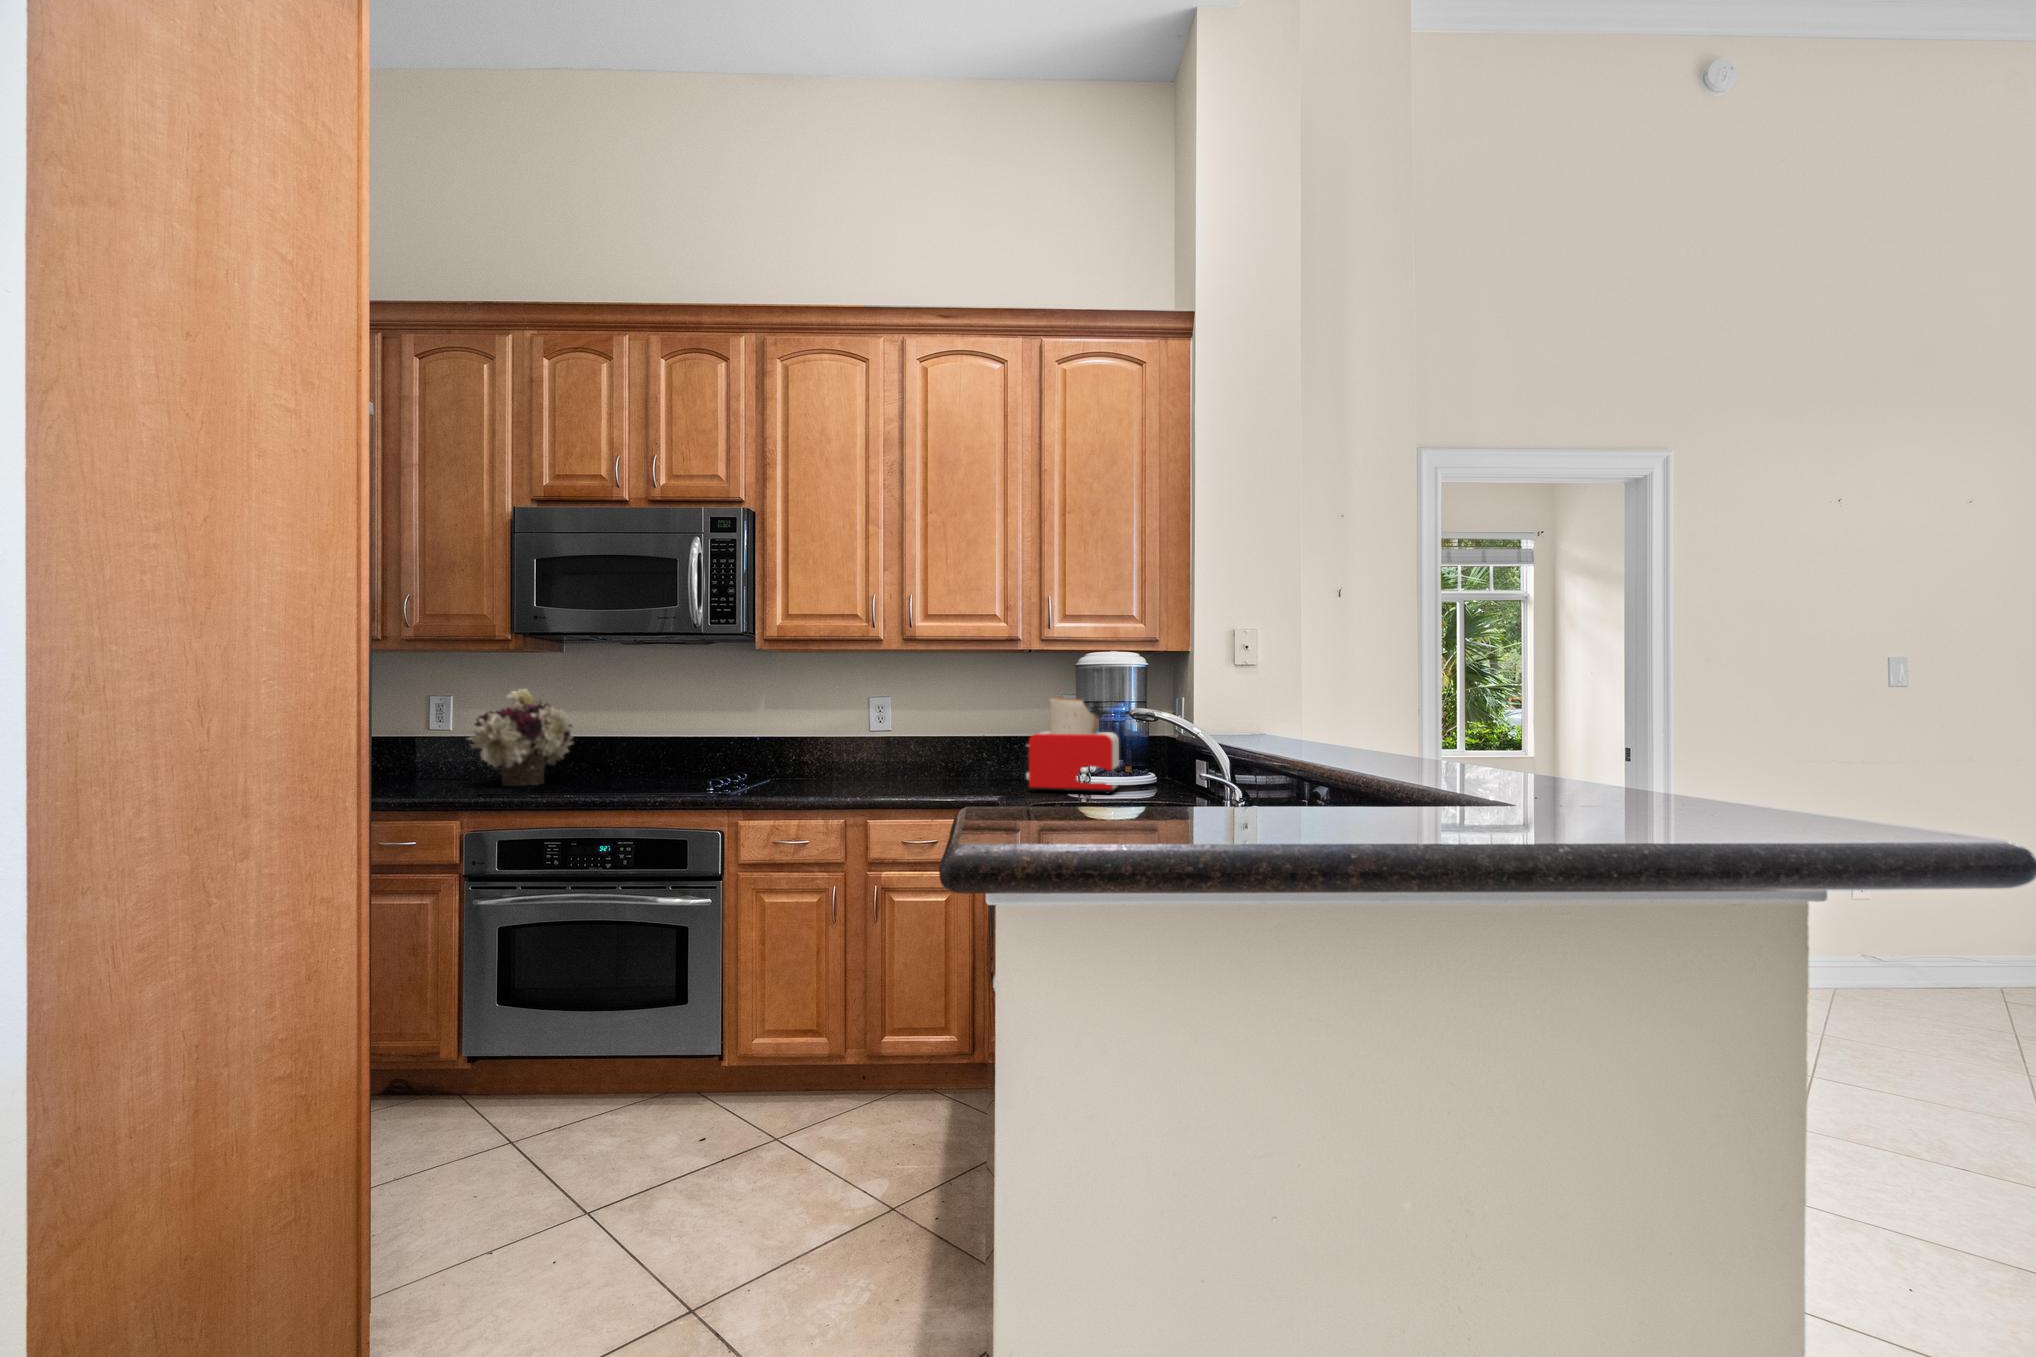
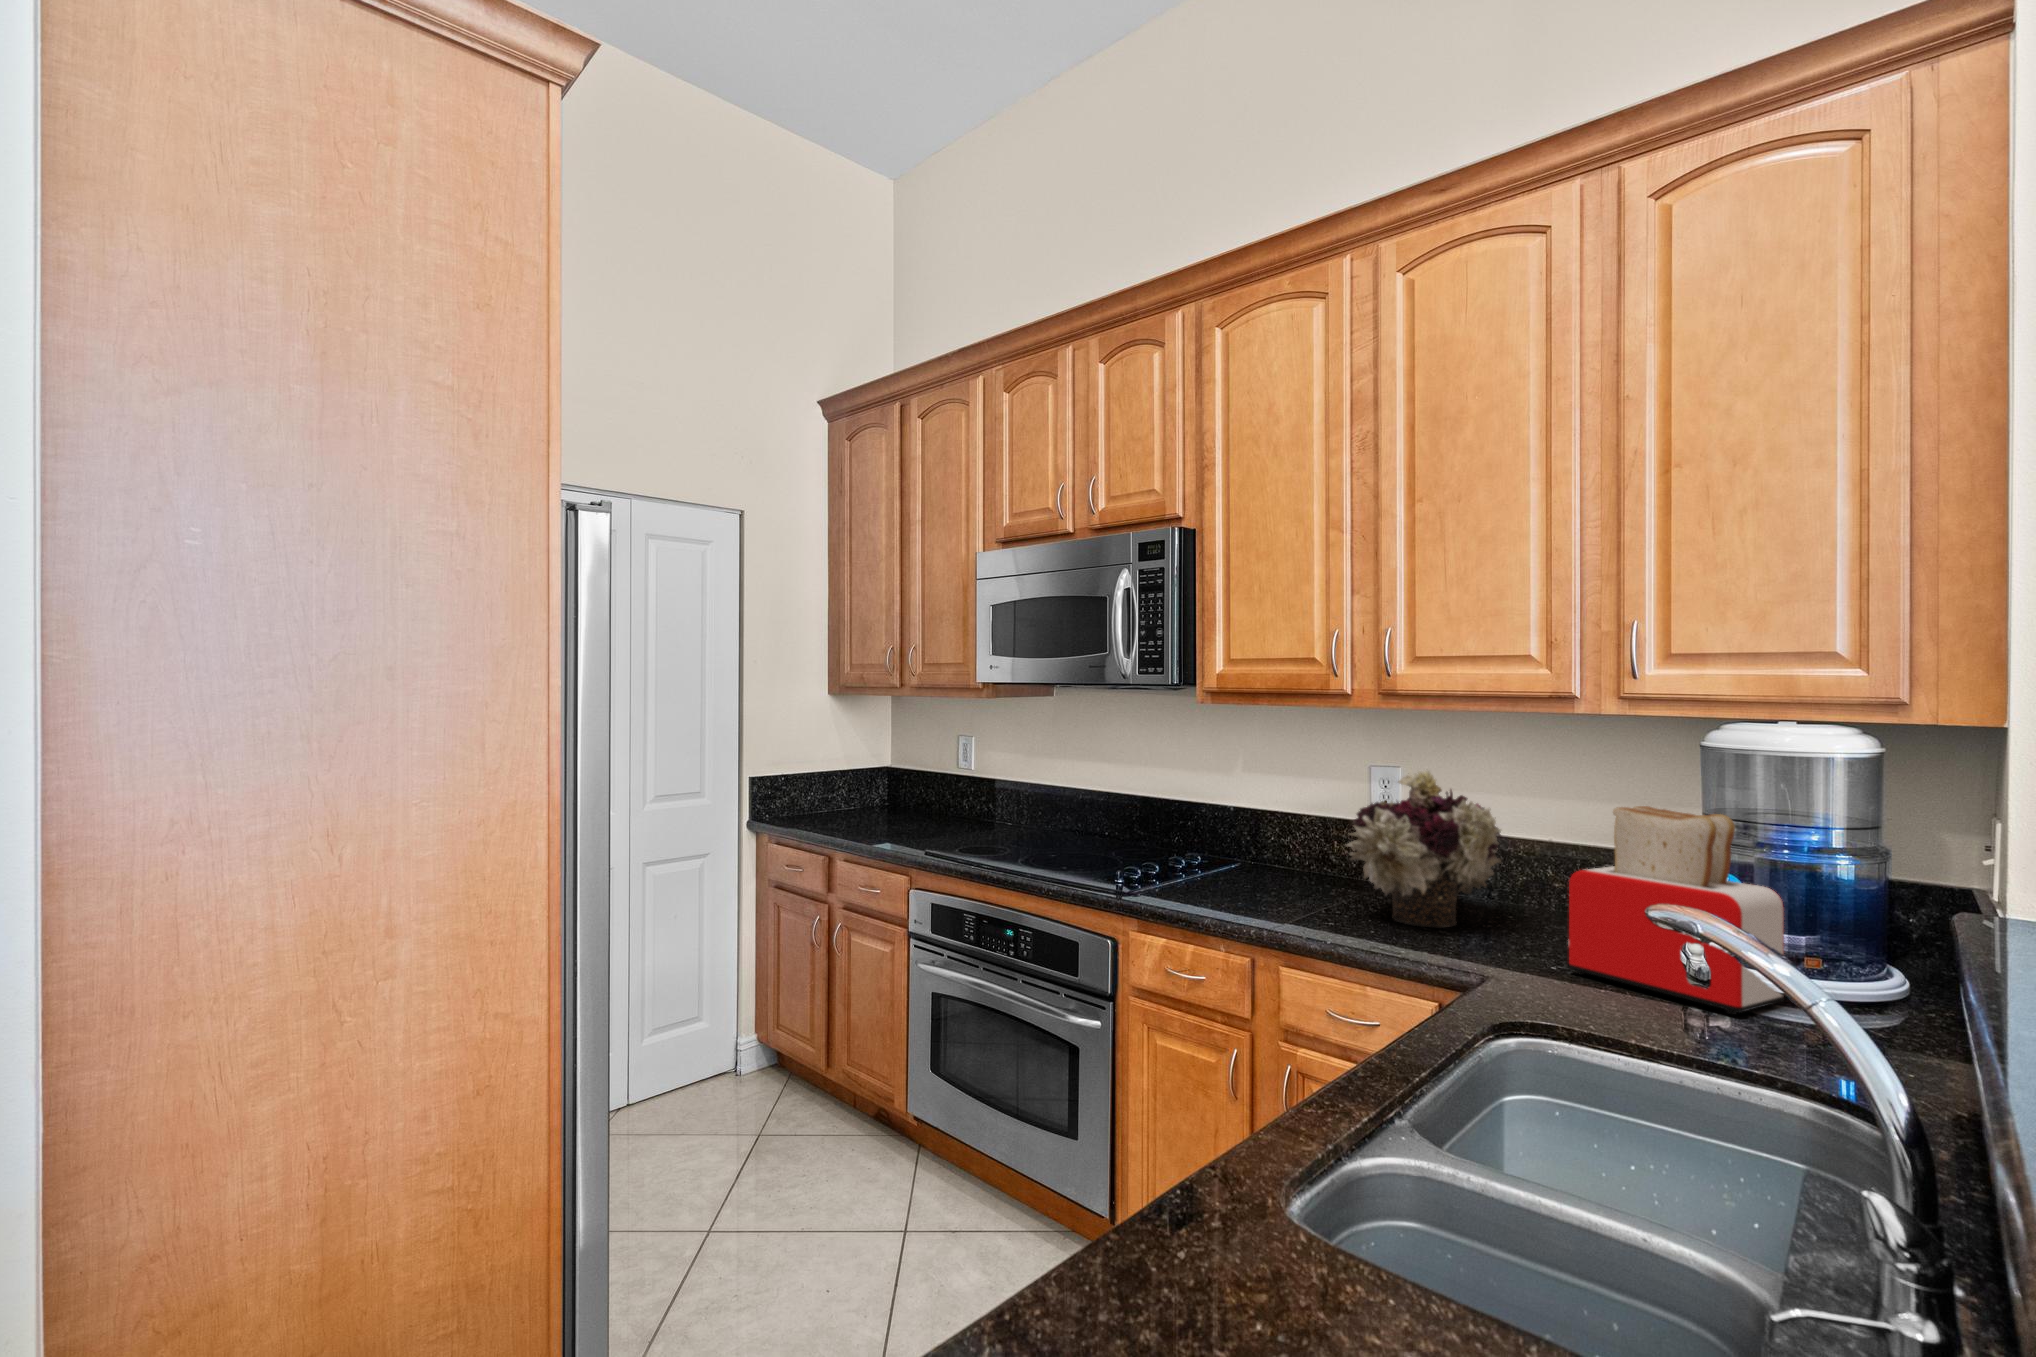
flower arrangement: present [468,689,573,786] -> present [1346,770,1501,927]

